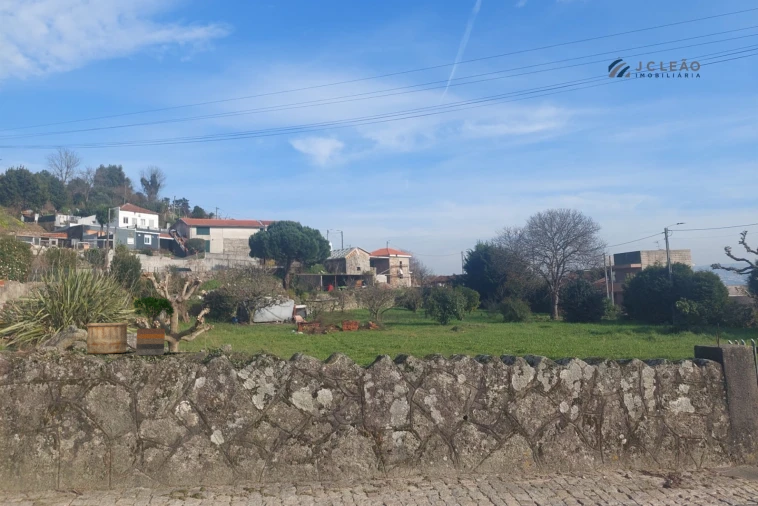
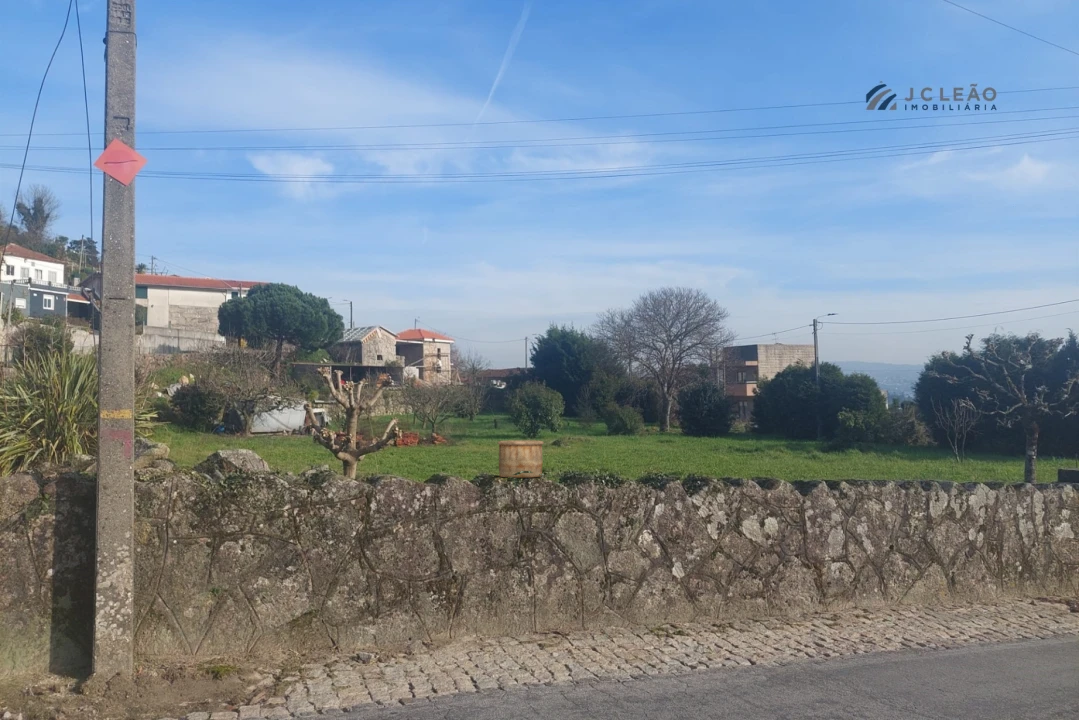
potted tree: present [133,296,174,355] -> none [570,410,624,479]

